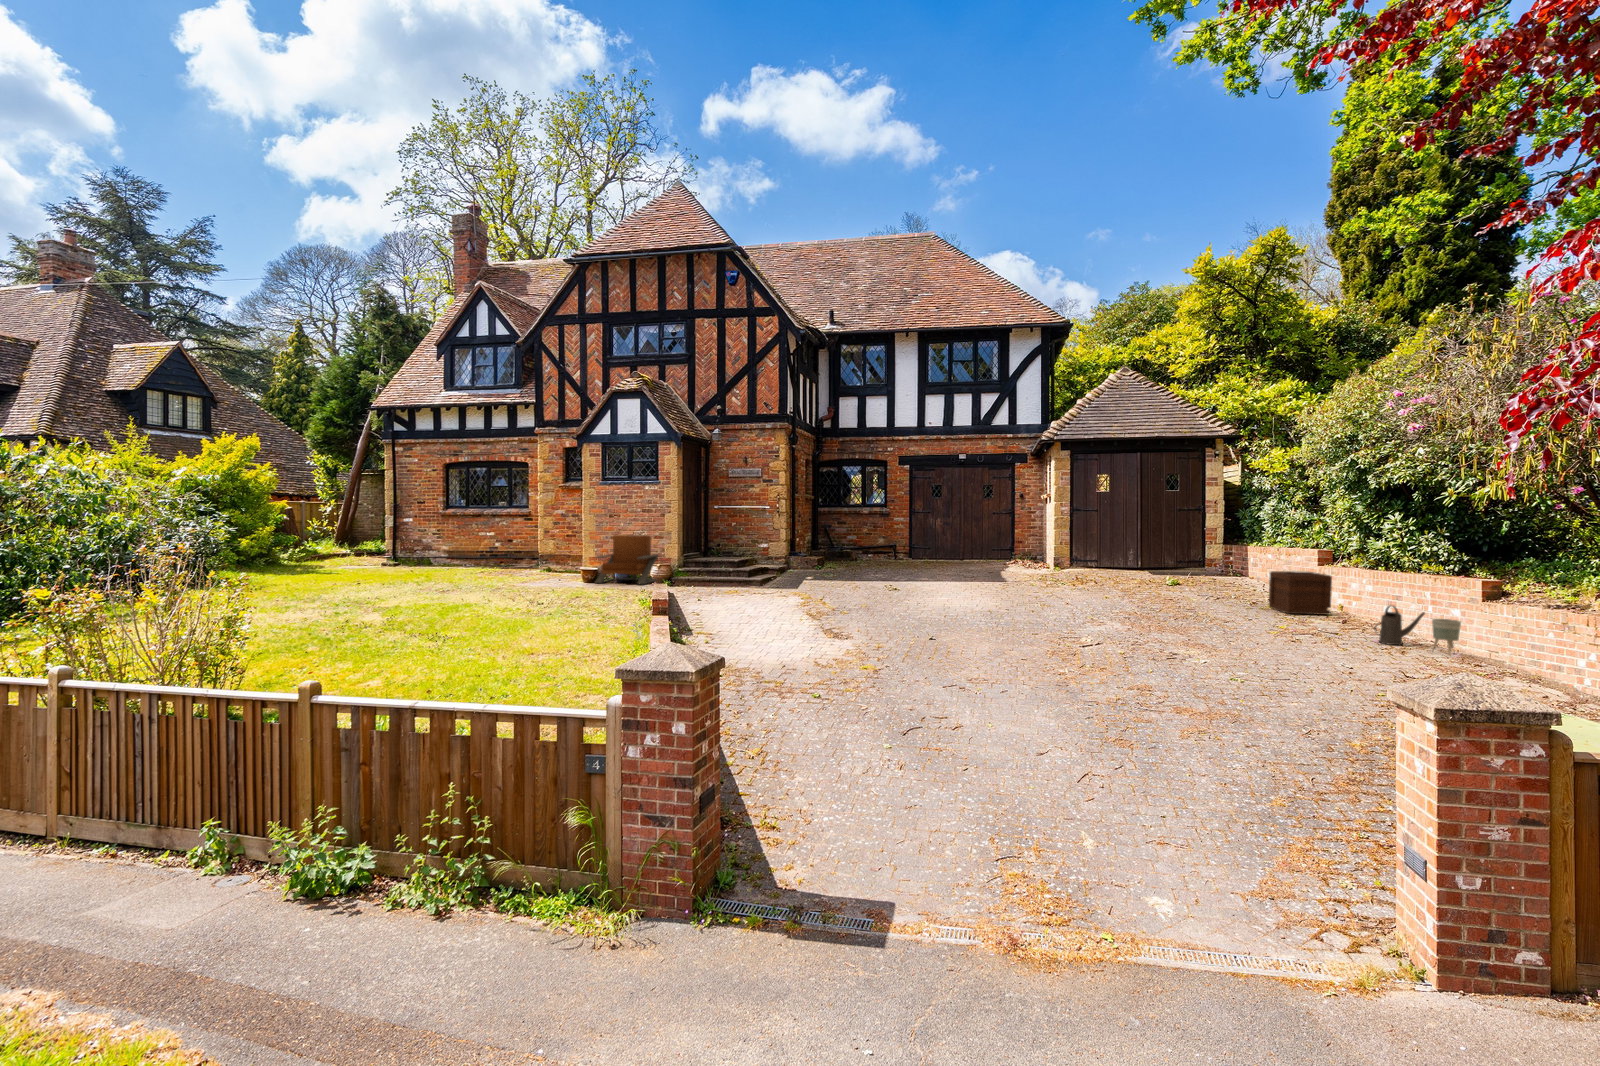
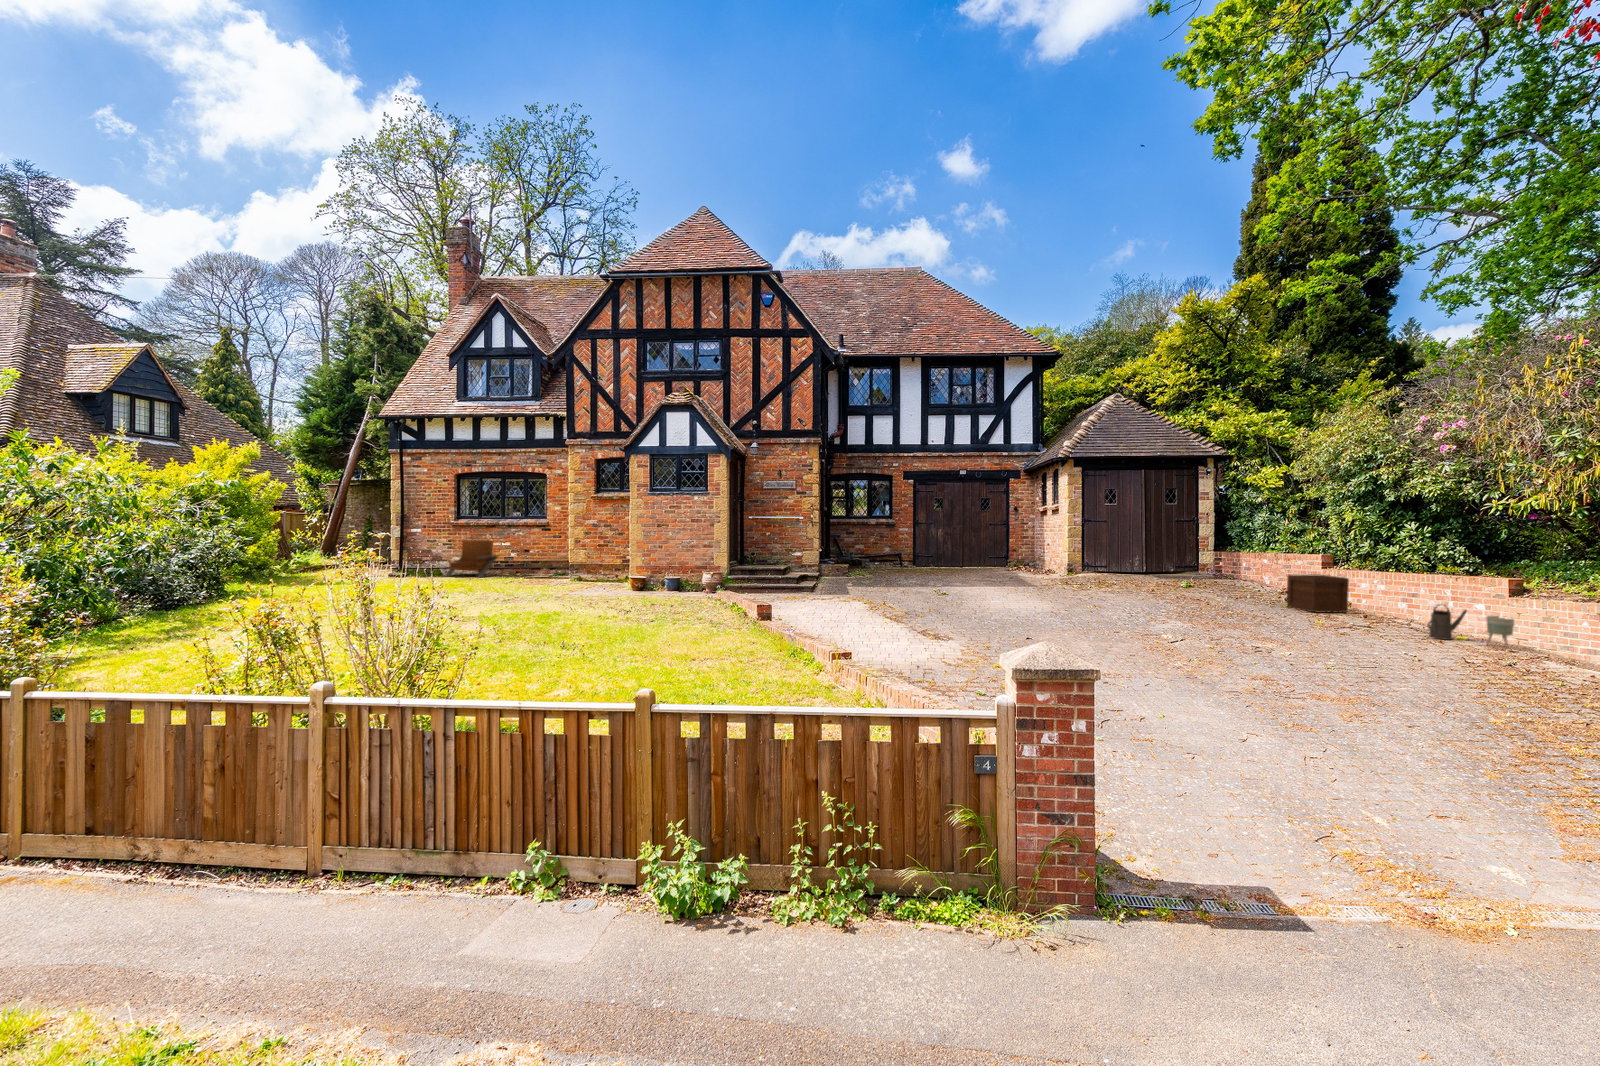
lounge chair: present [595,535,658,584] -> present [445,540,498,578]

